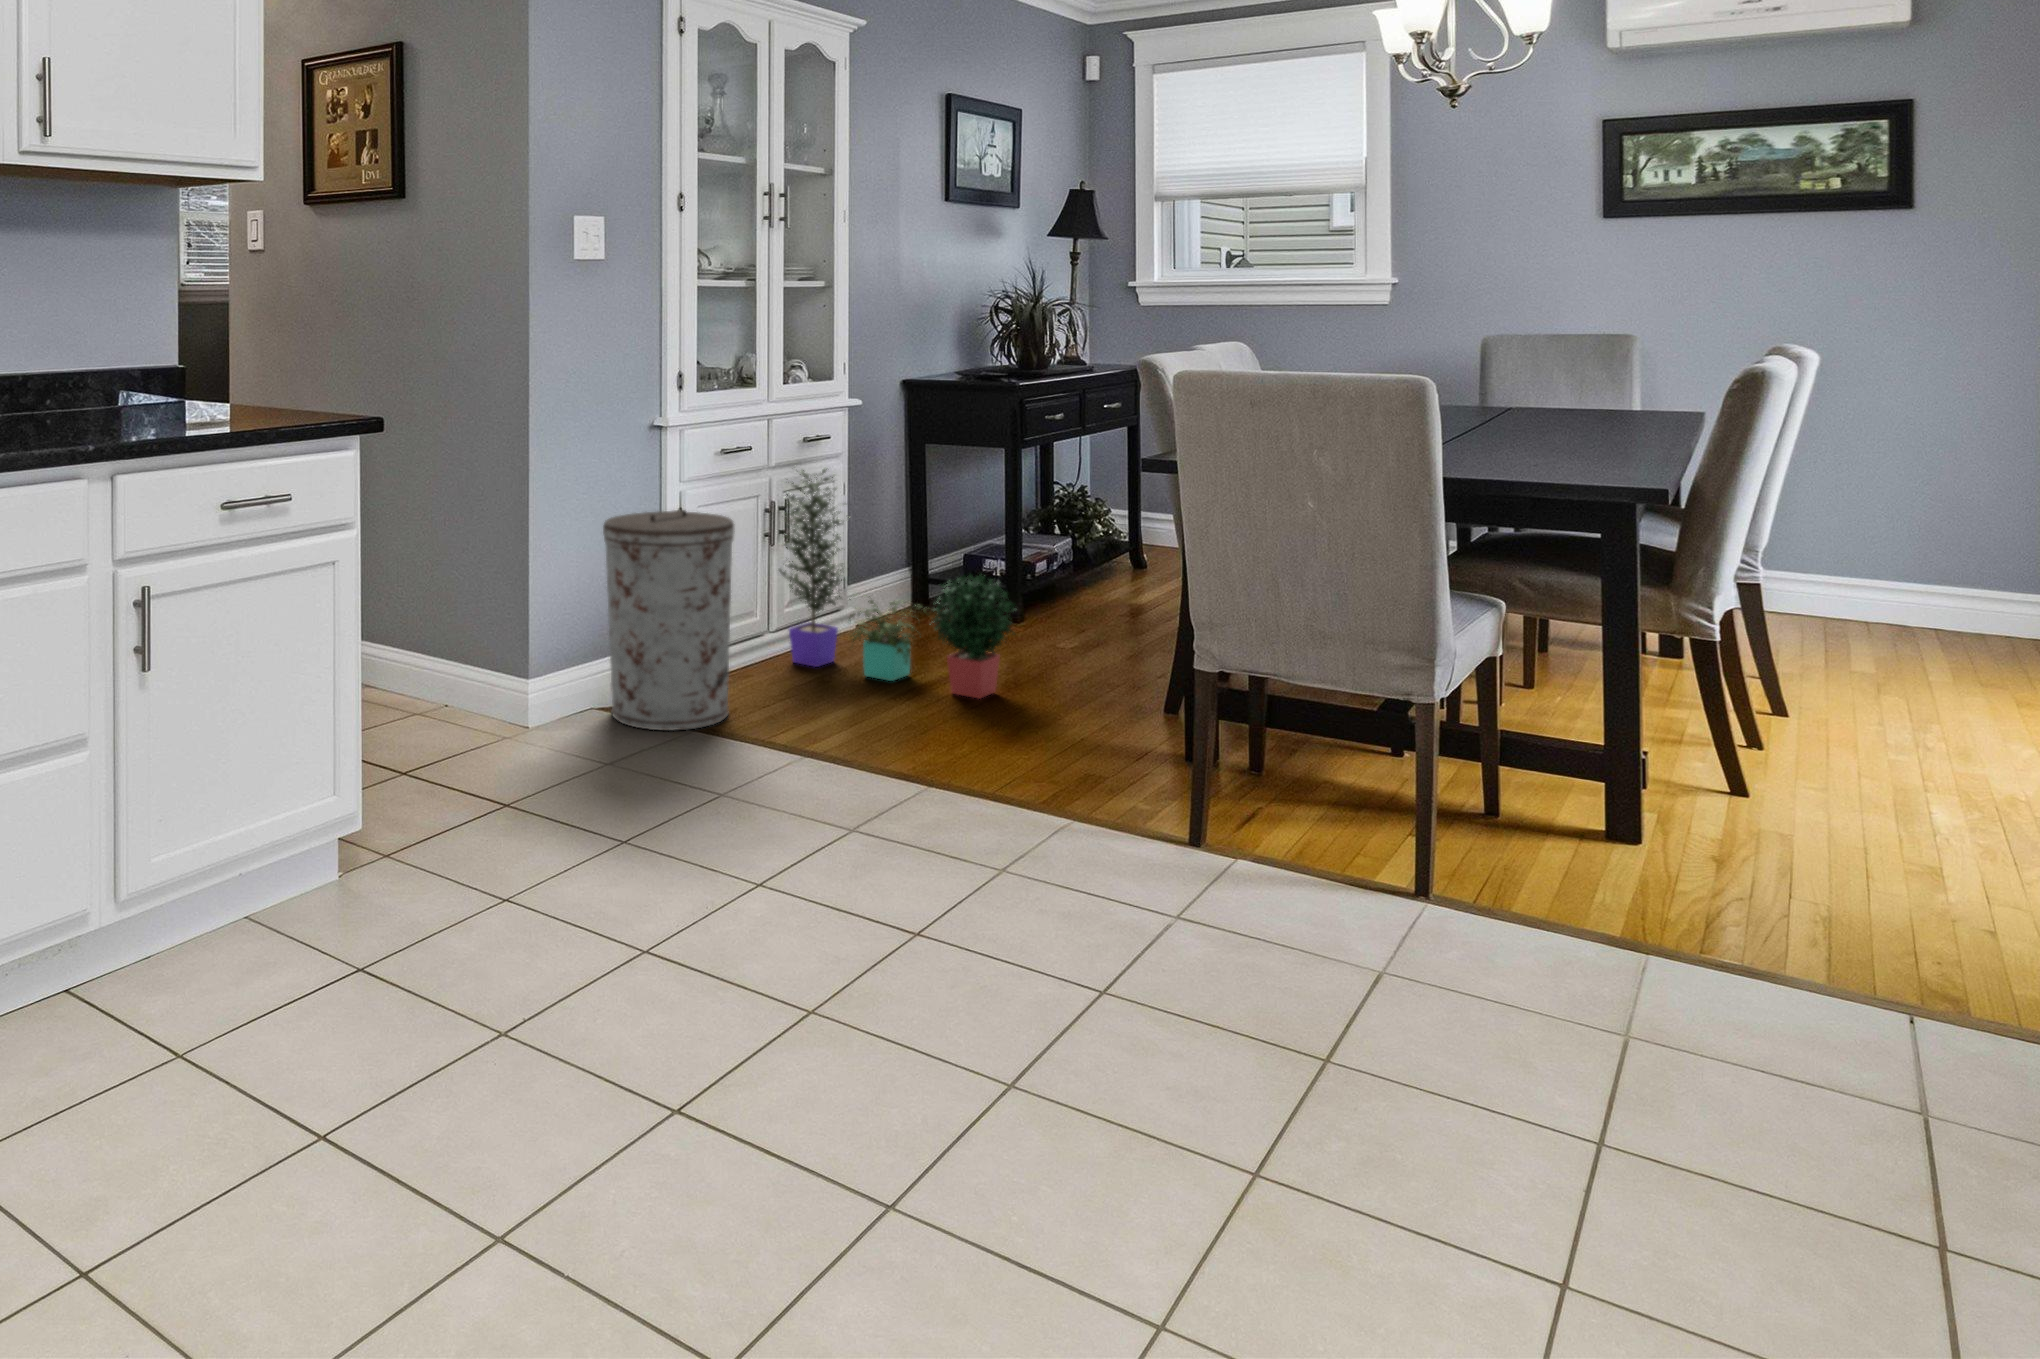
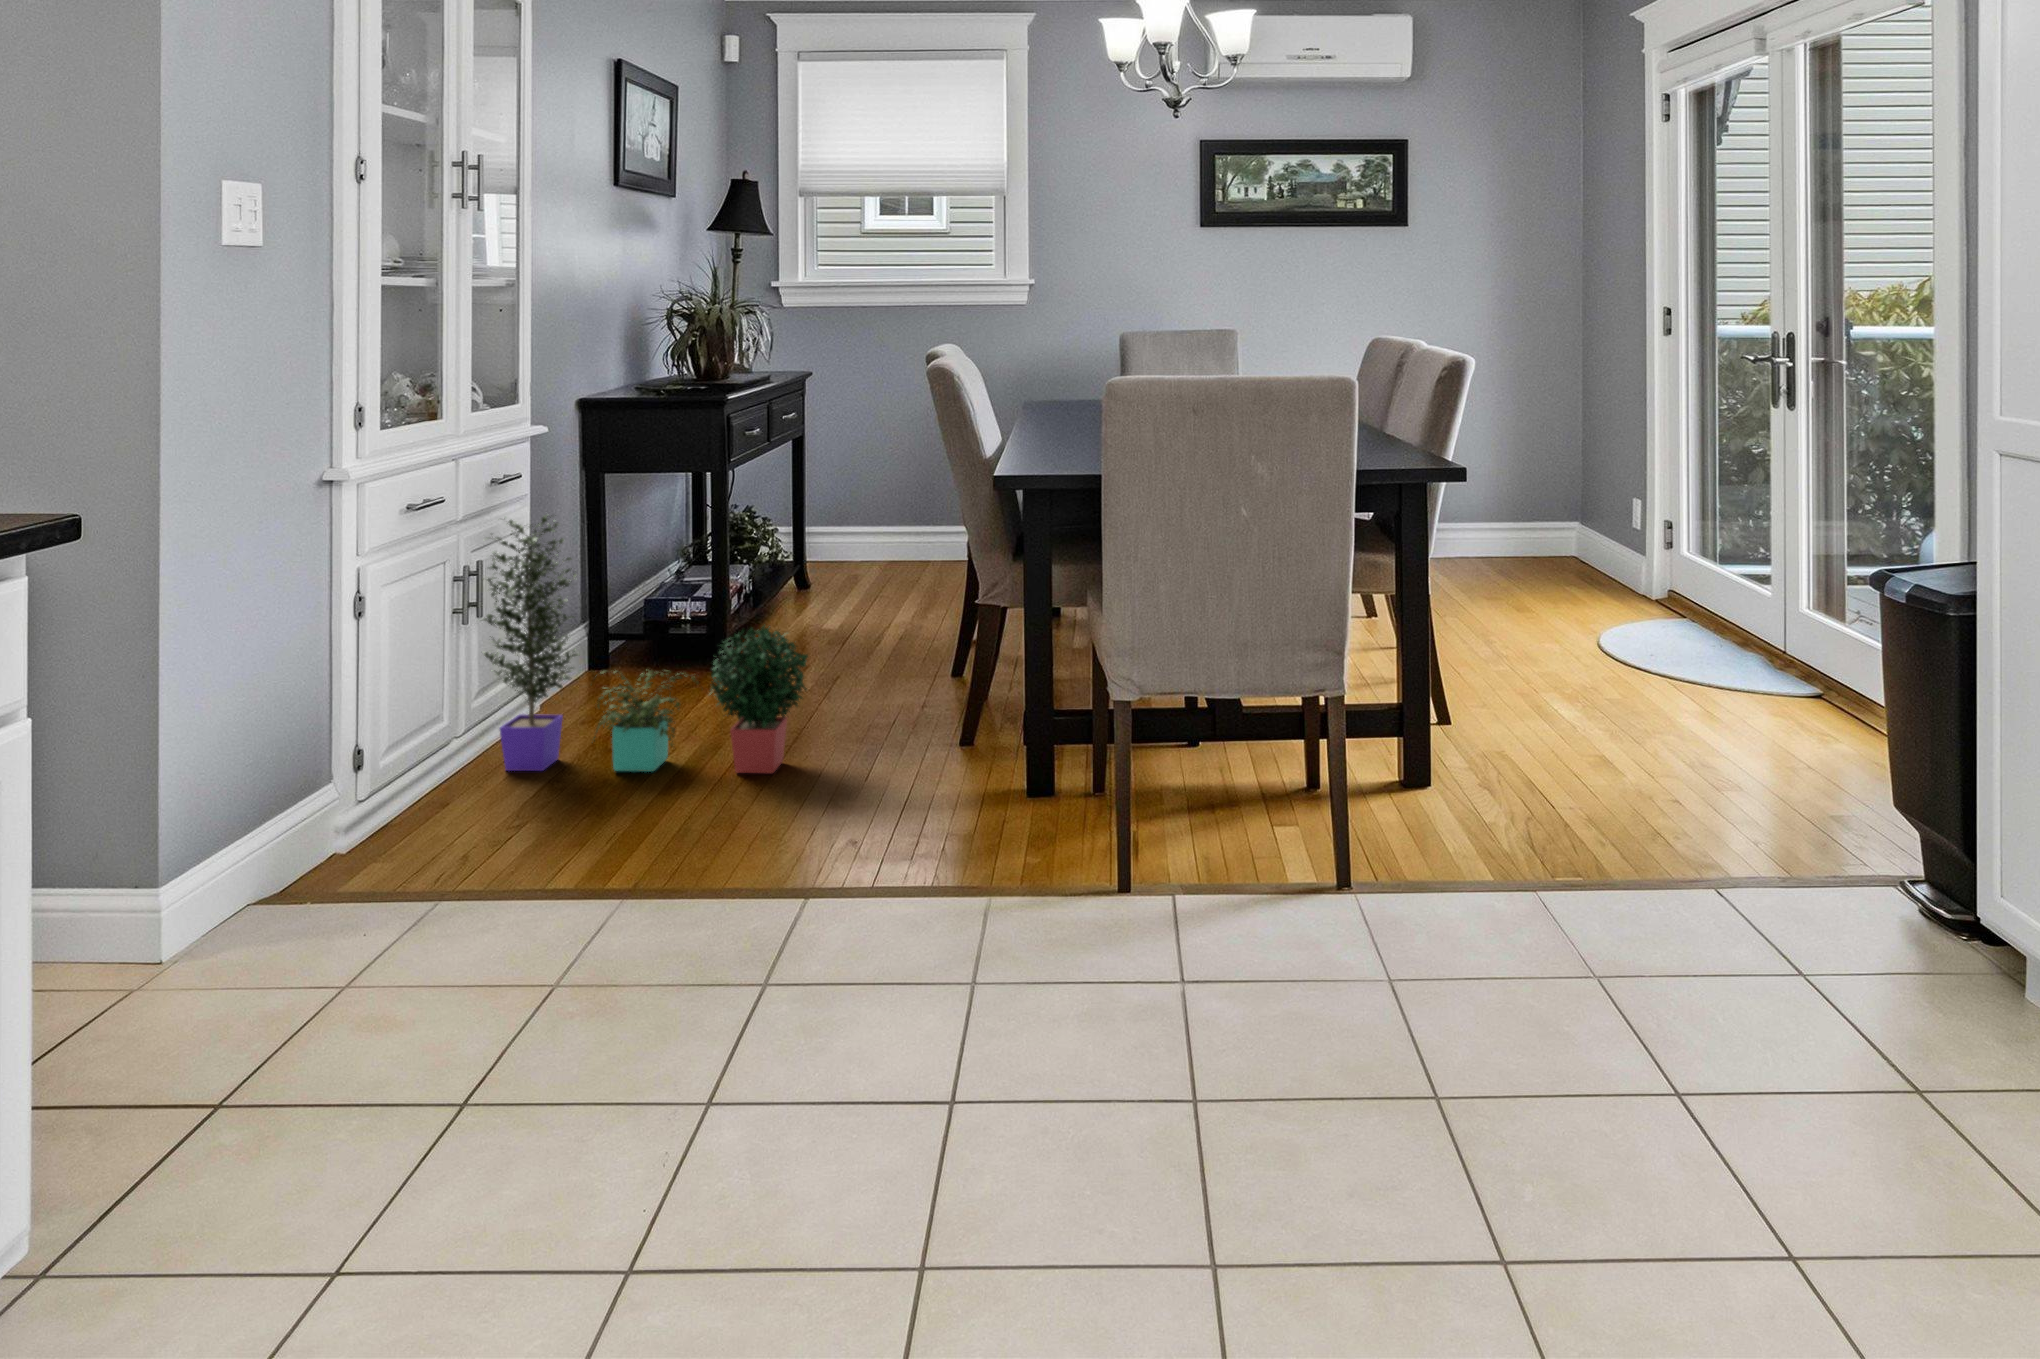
trash can: present [603,510,735,730] -> none [284,593,488,912]

